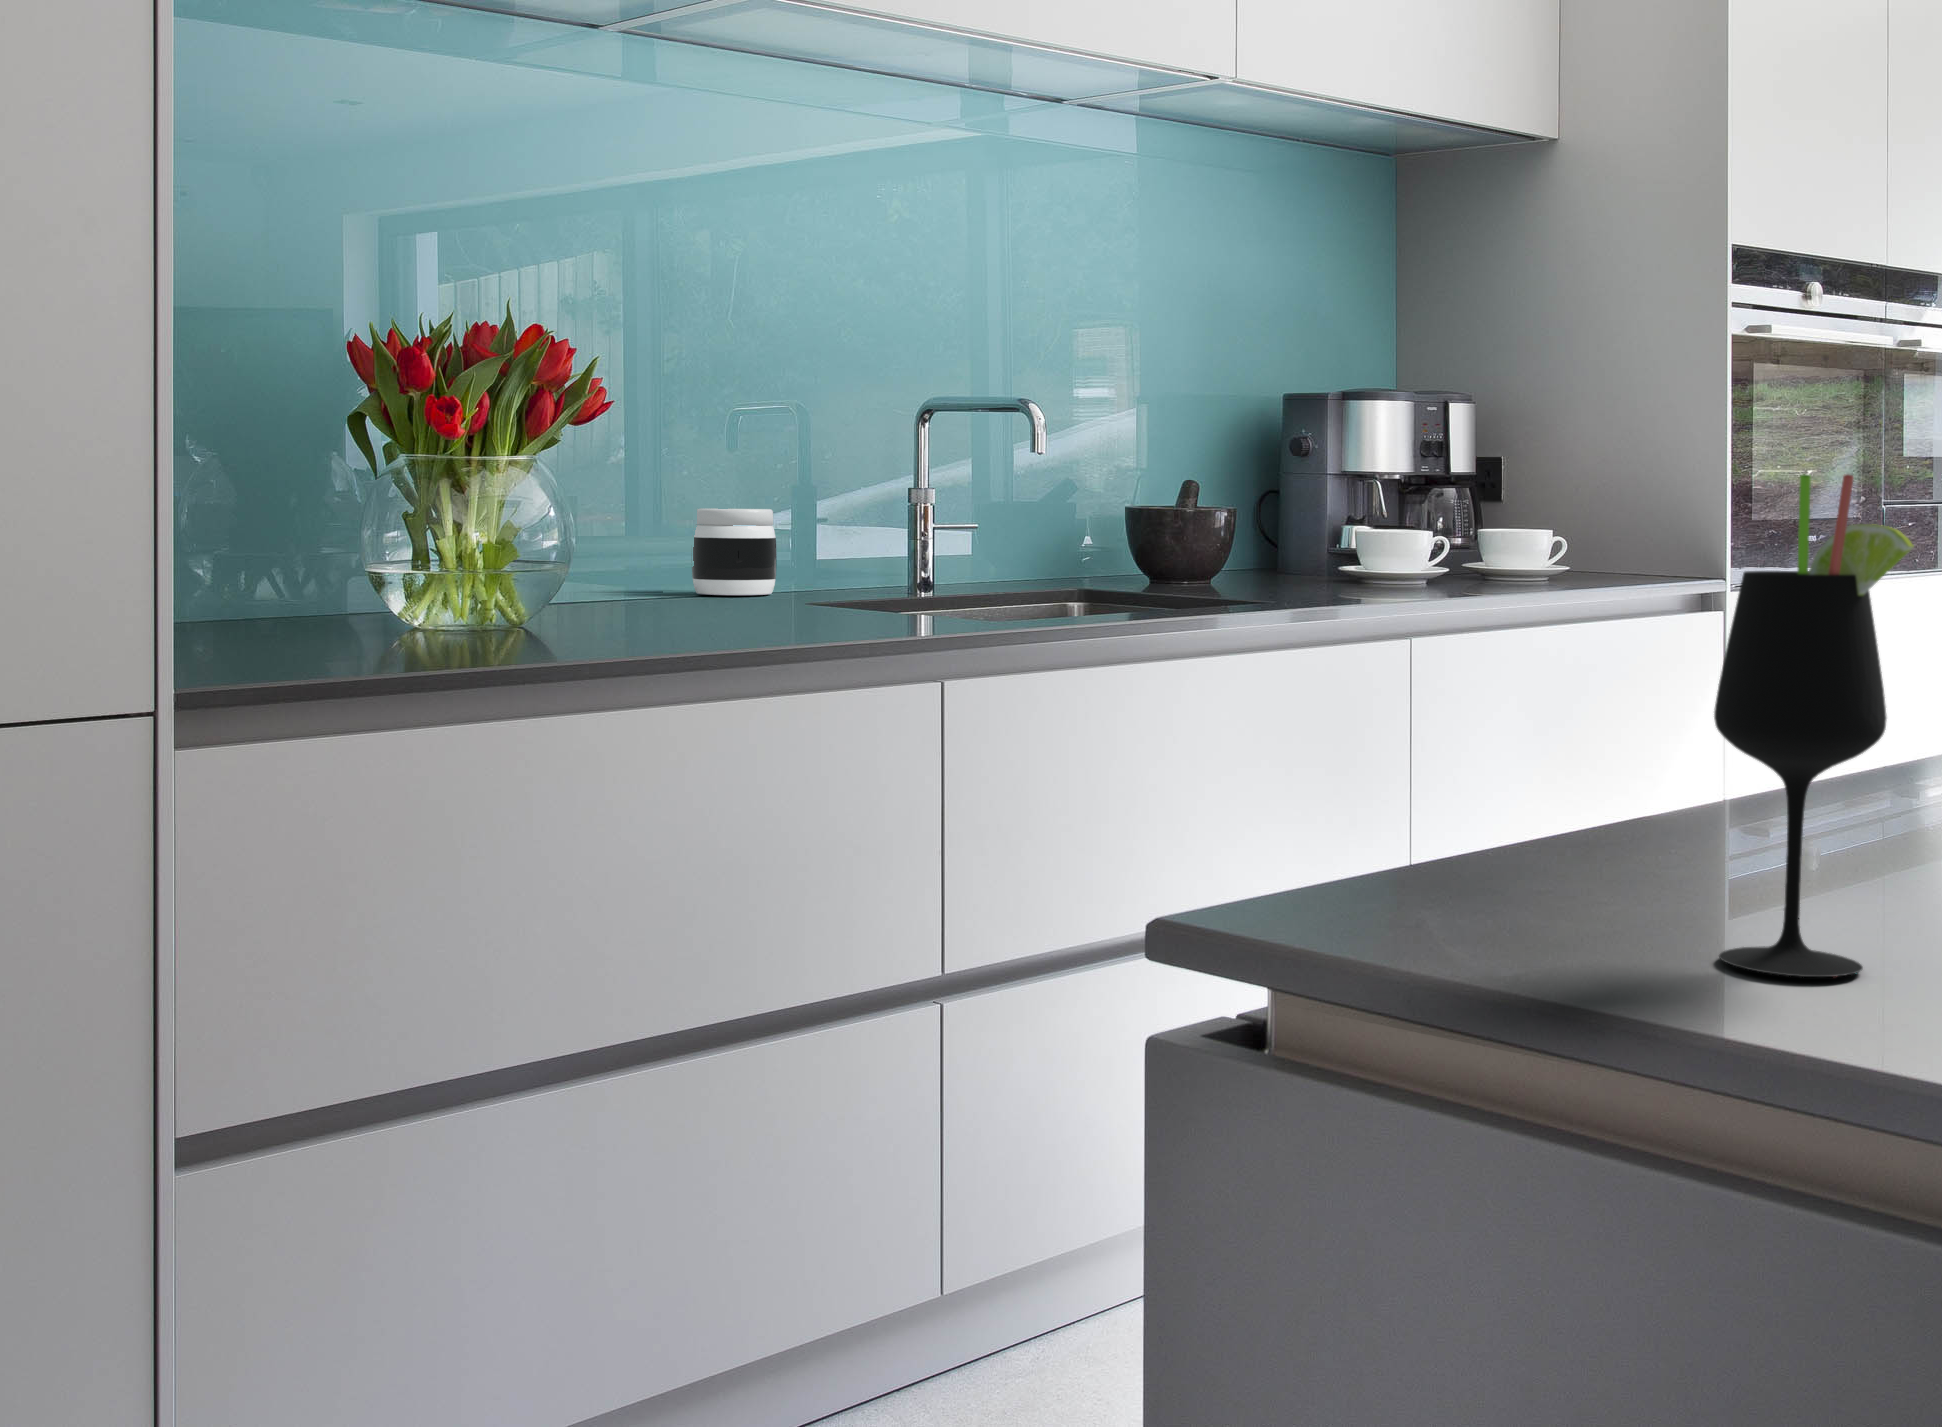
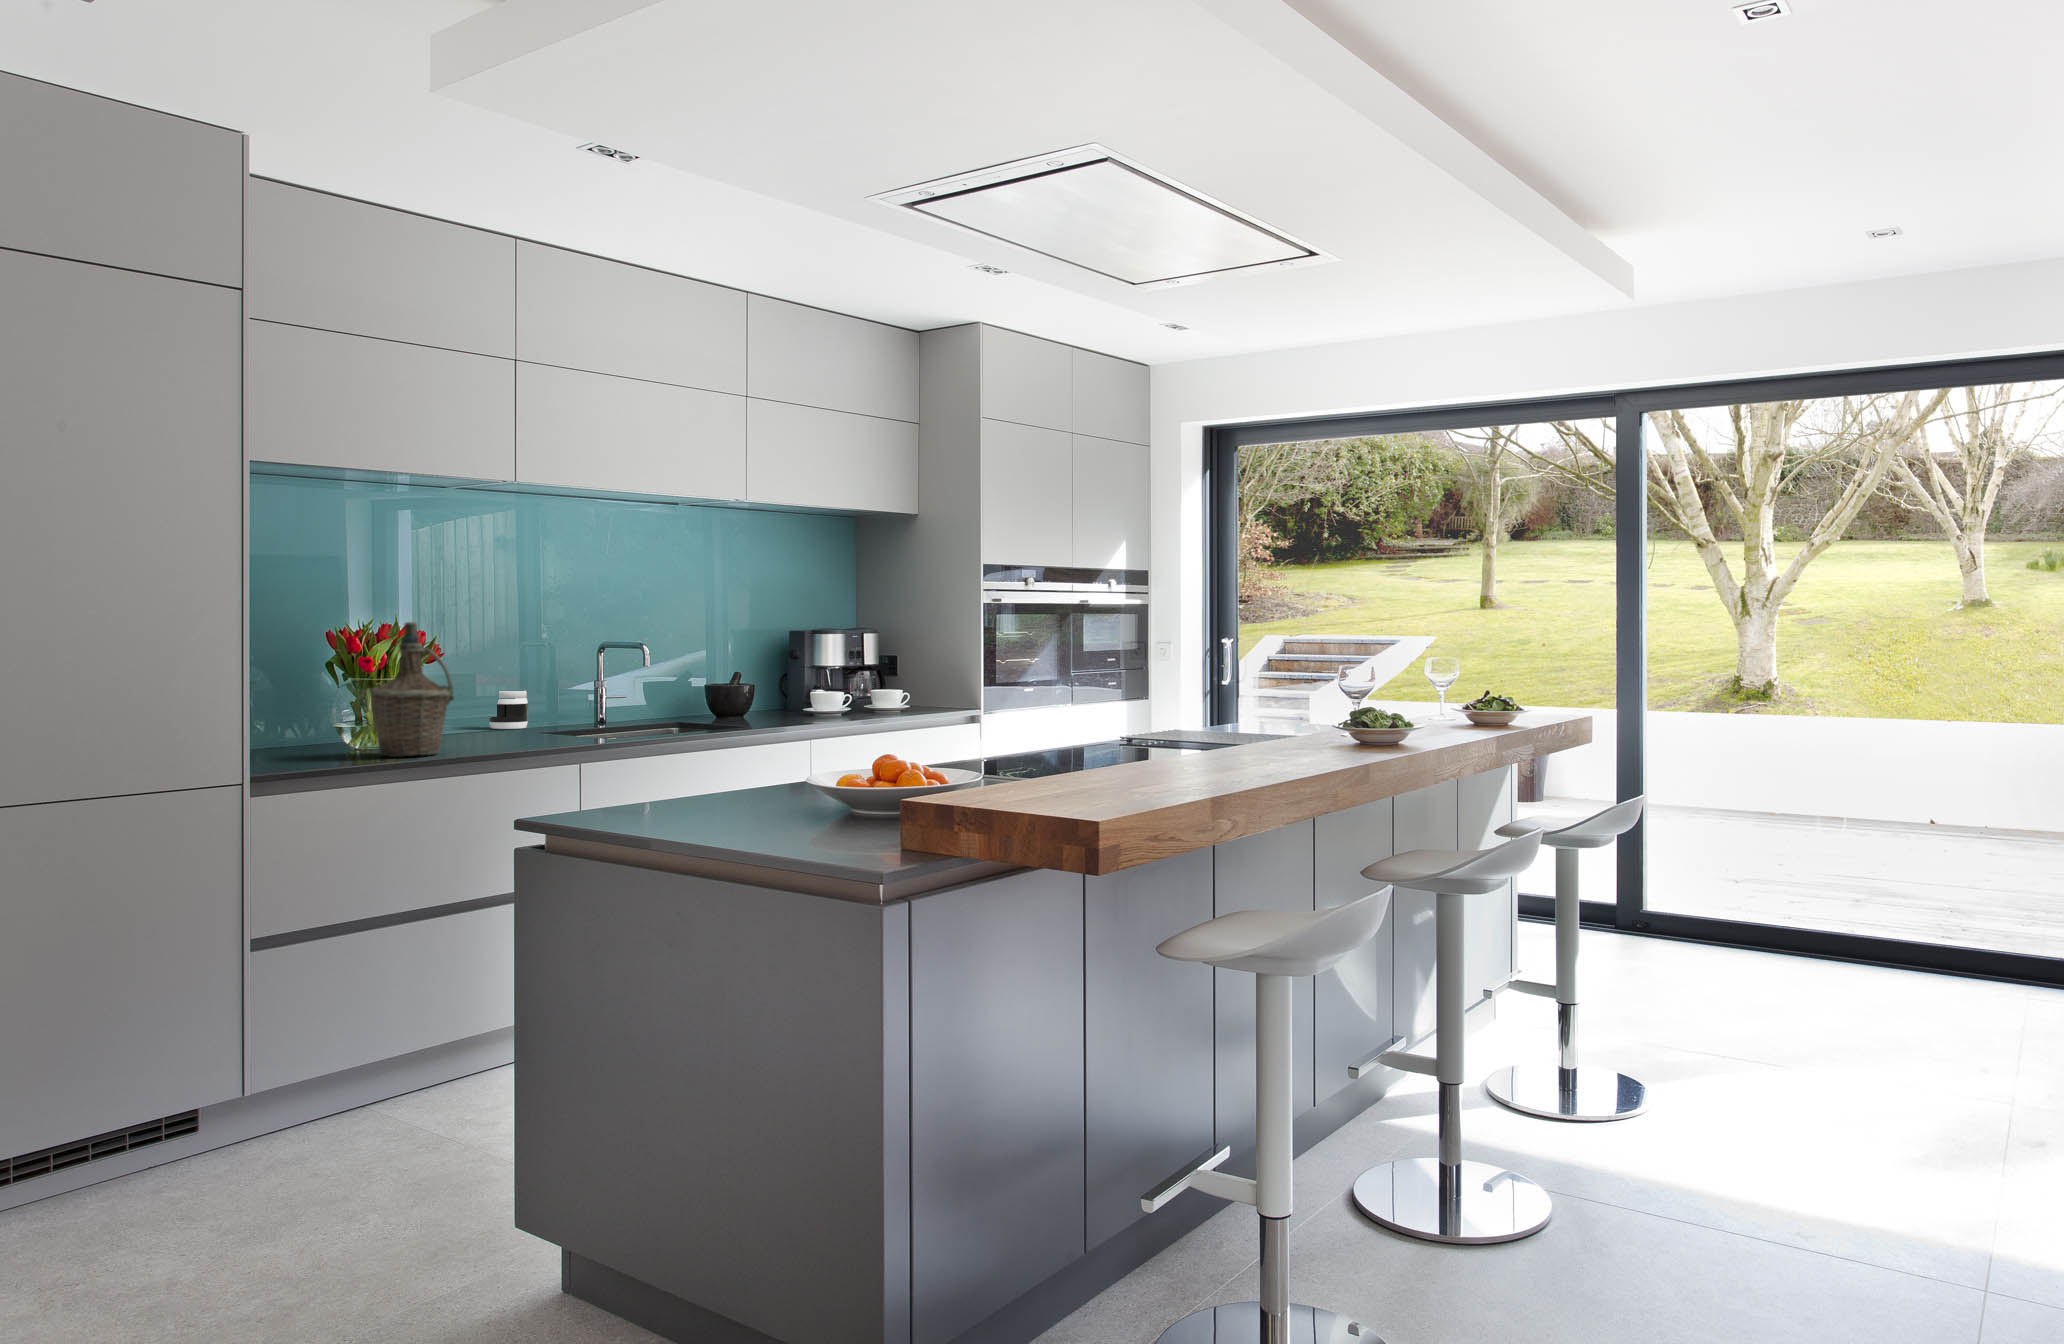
bottle: none [457,297,660,649] -> present [371,622,455,757]
wine glass: present [1714,474,1914,977] -> none [651,721,688,830]

